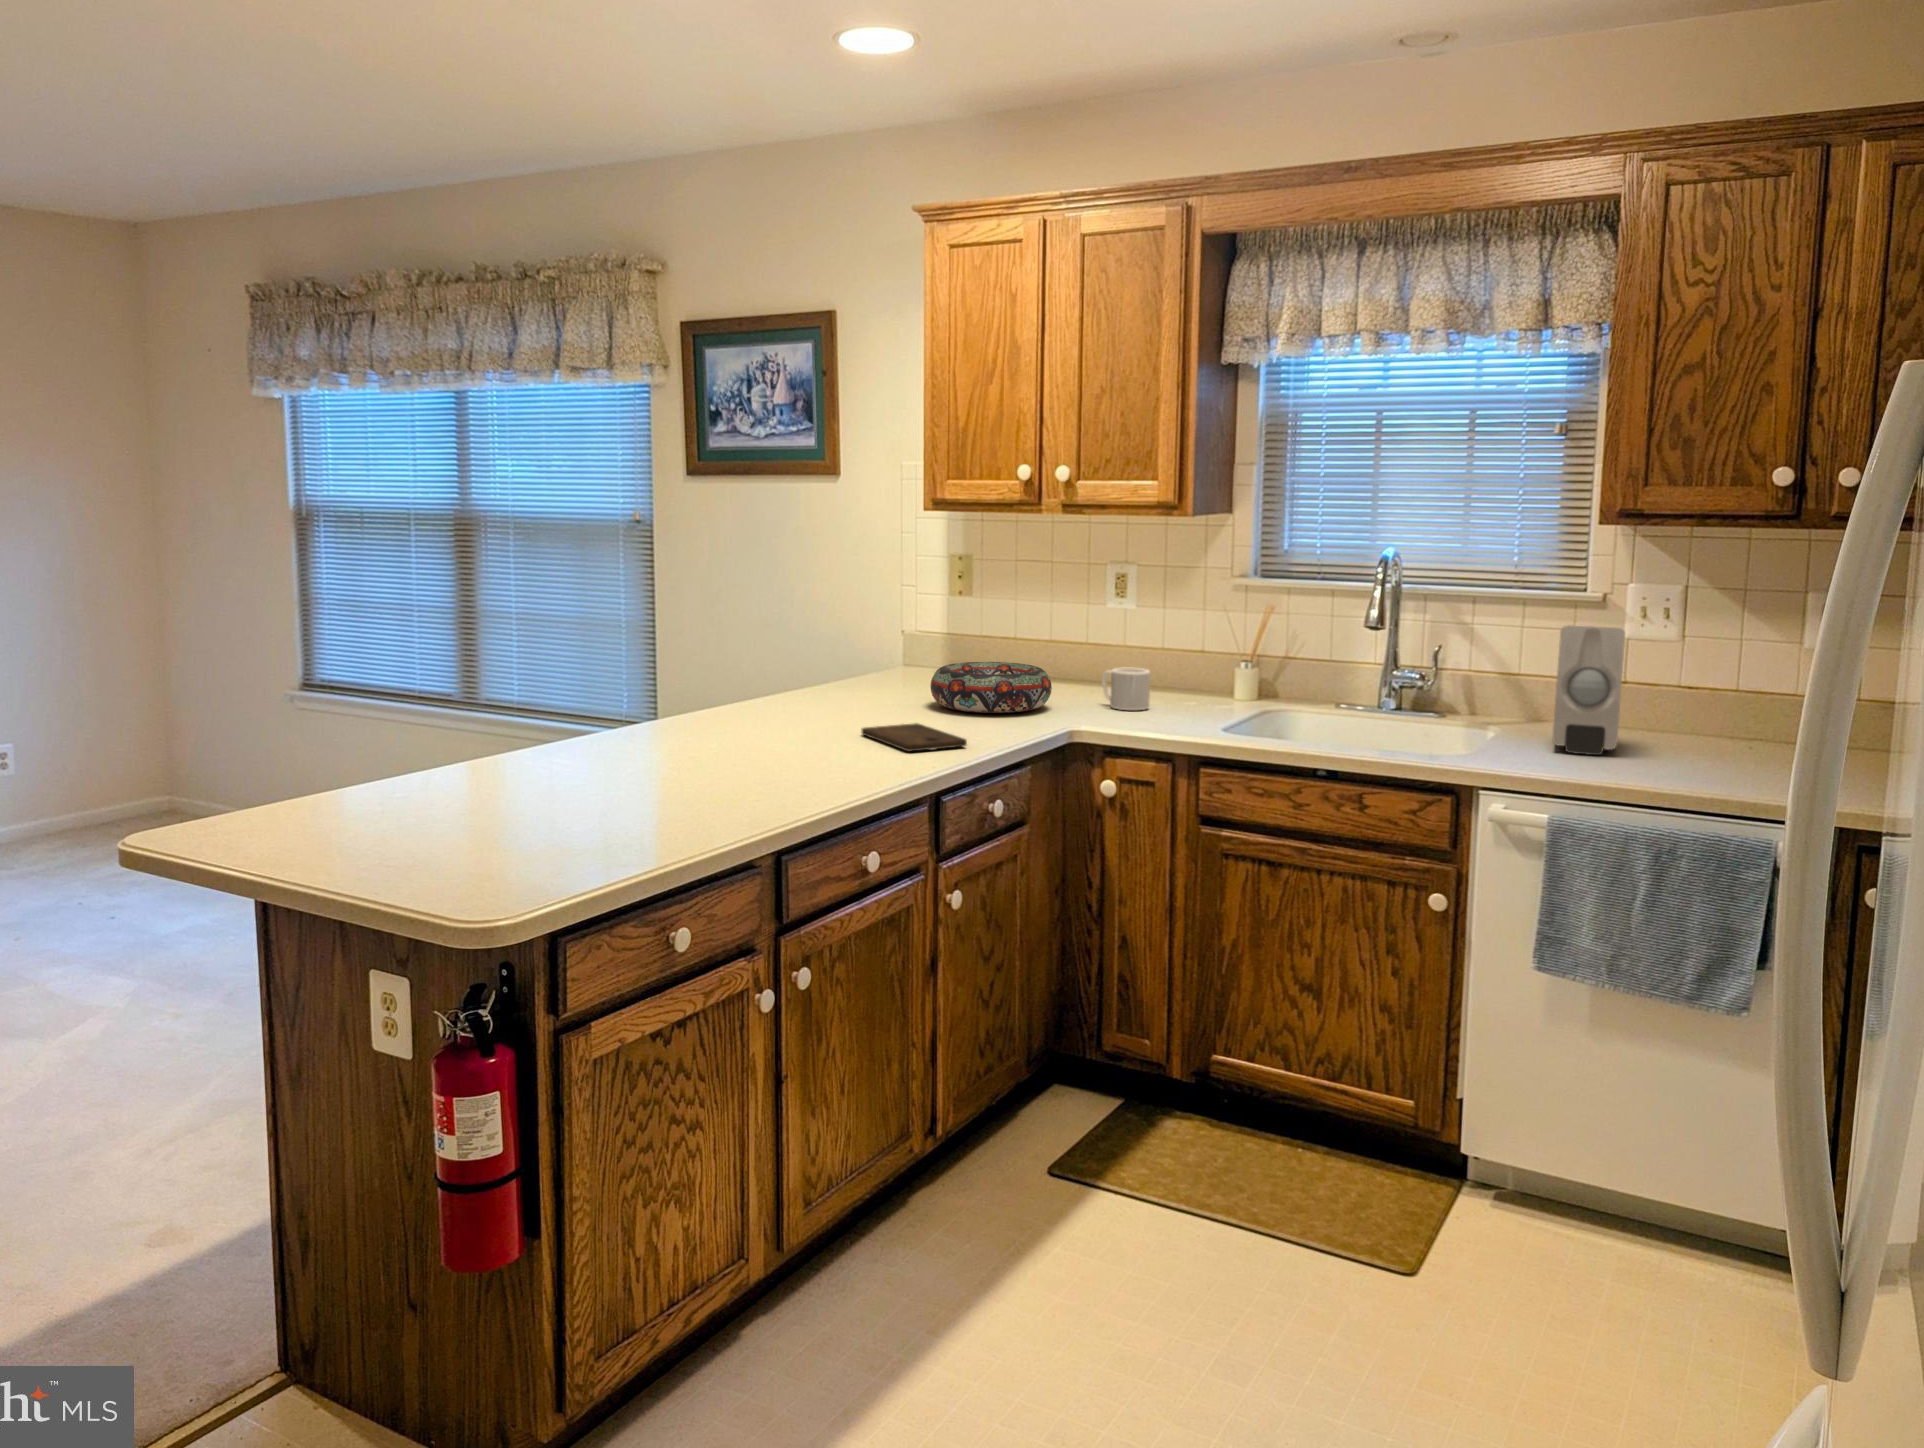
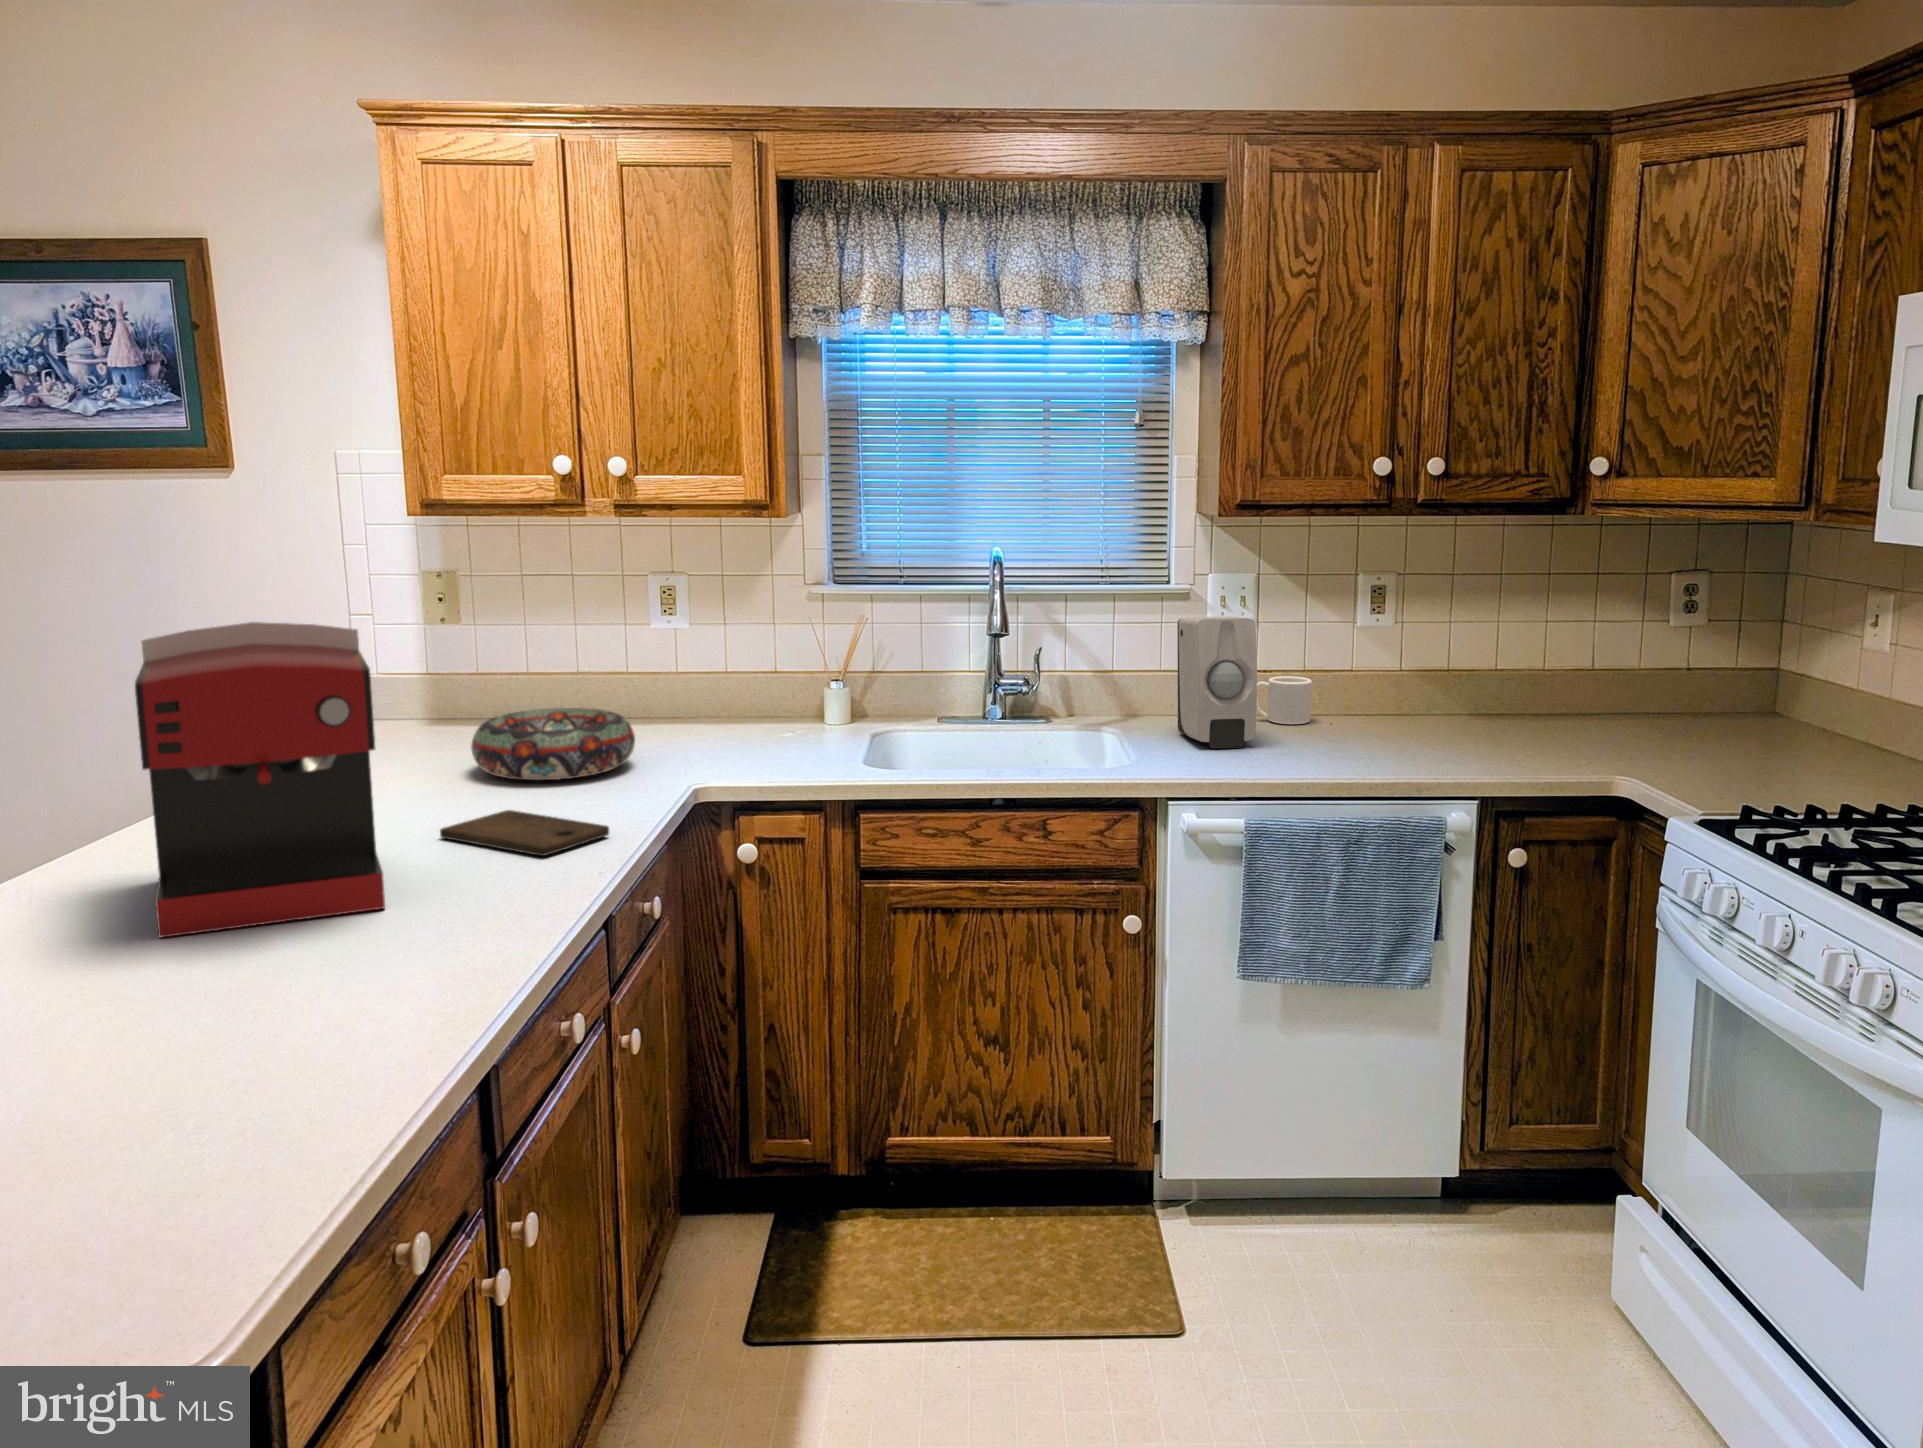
coffee maker: none [648,568,808,763] -> present [135,622,385,938]
mug: present [1102,668,1150,710] -> present [1257,676,1312,724]

